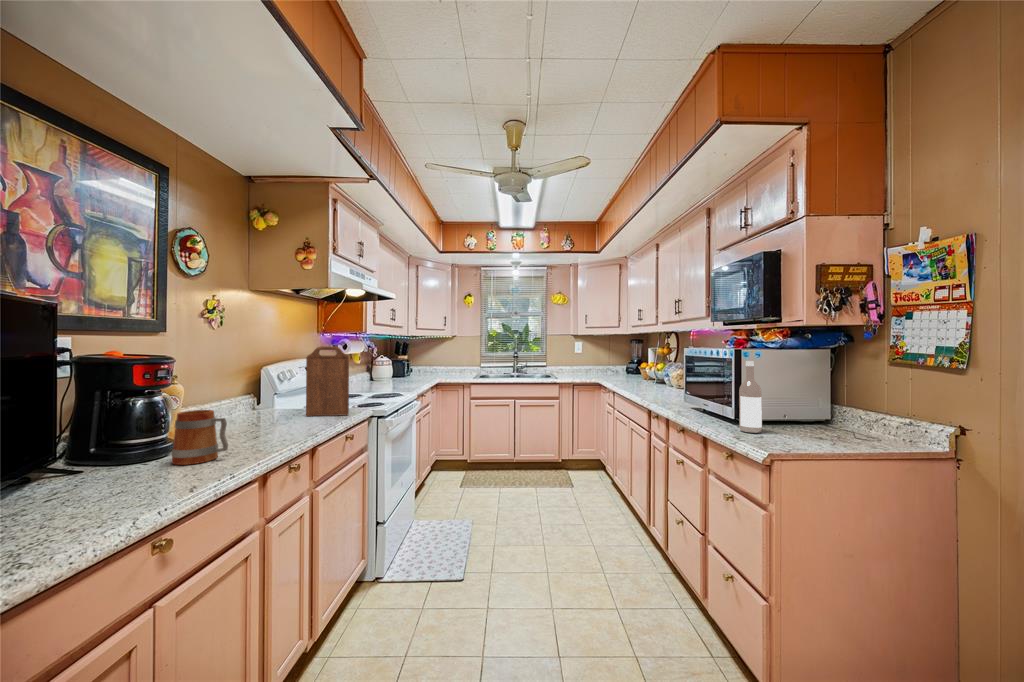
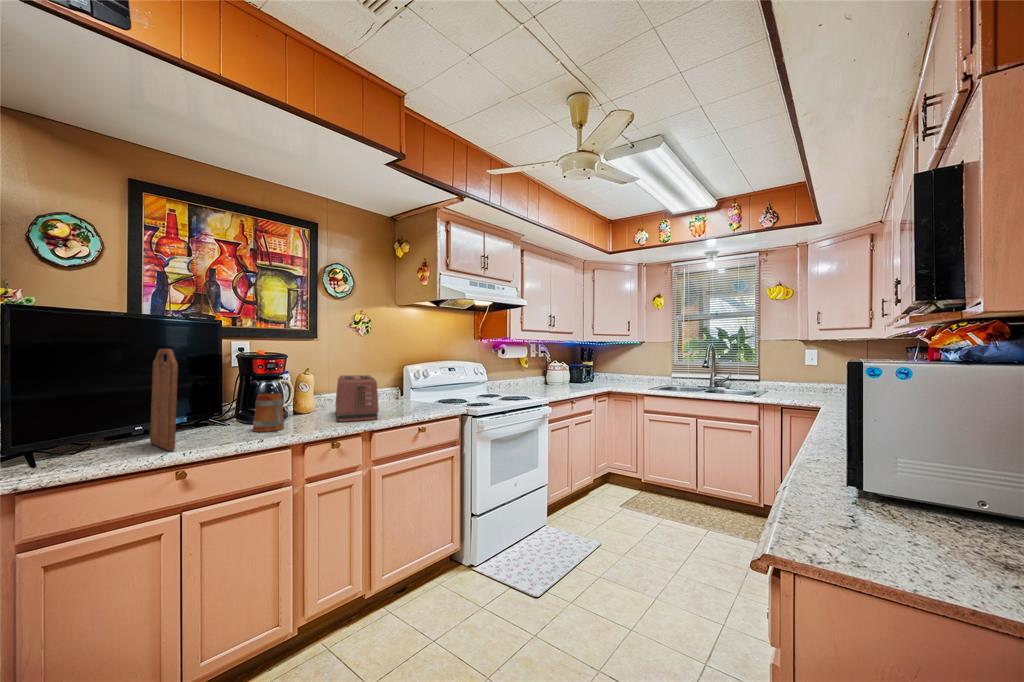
cutting board: present [306,346,349,416] -> present [150,349,178,451]
wine bottle: present [739,361,762,433] -> none [895,389,962,562]
toaster: none [218,380,310,438] -> present [335,375,379,422]

